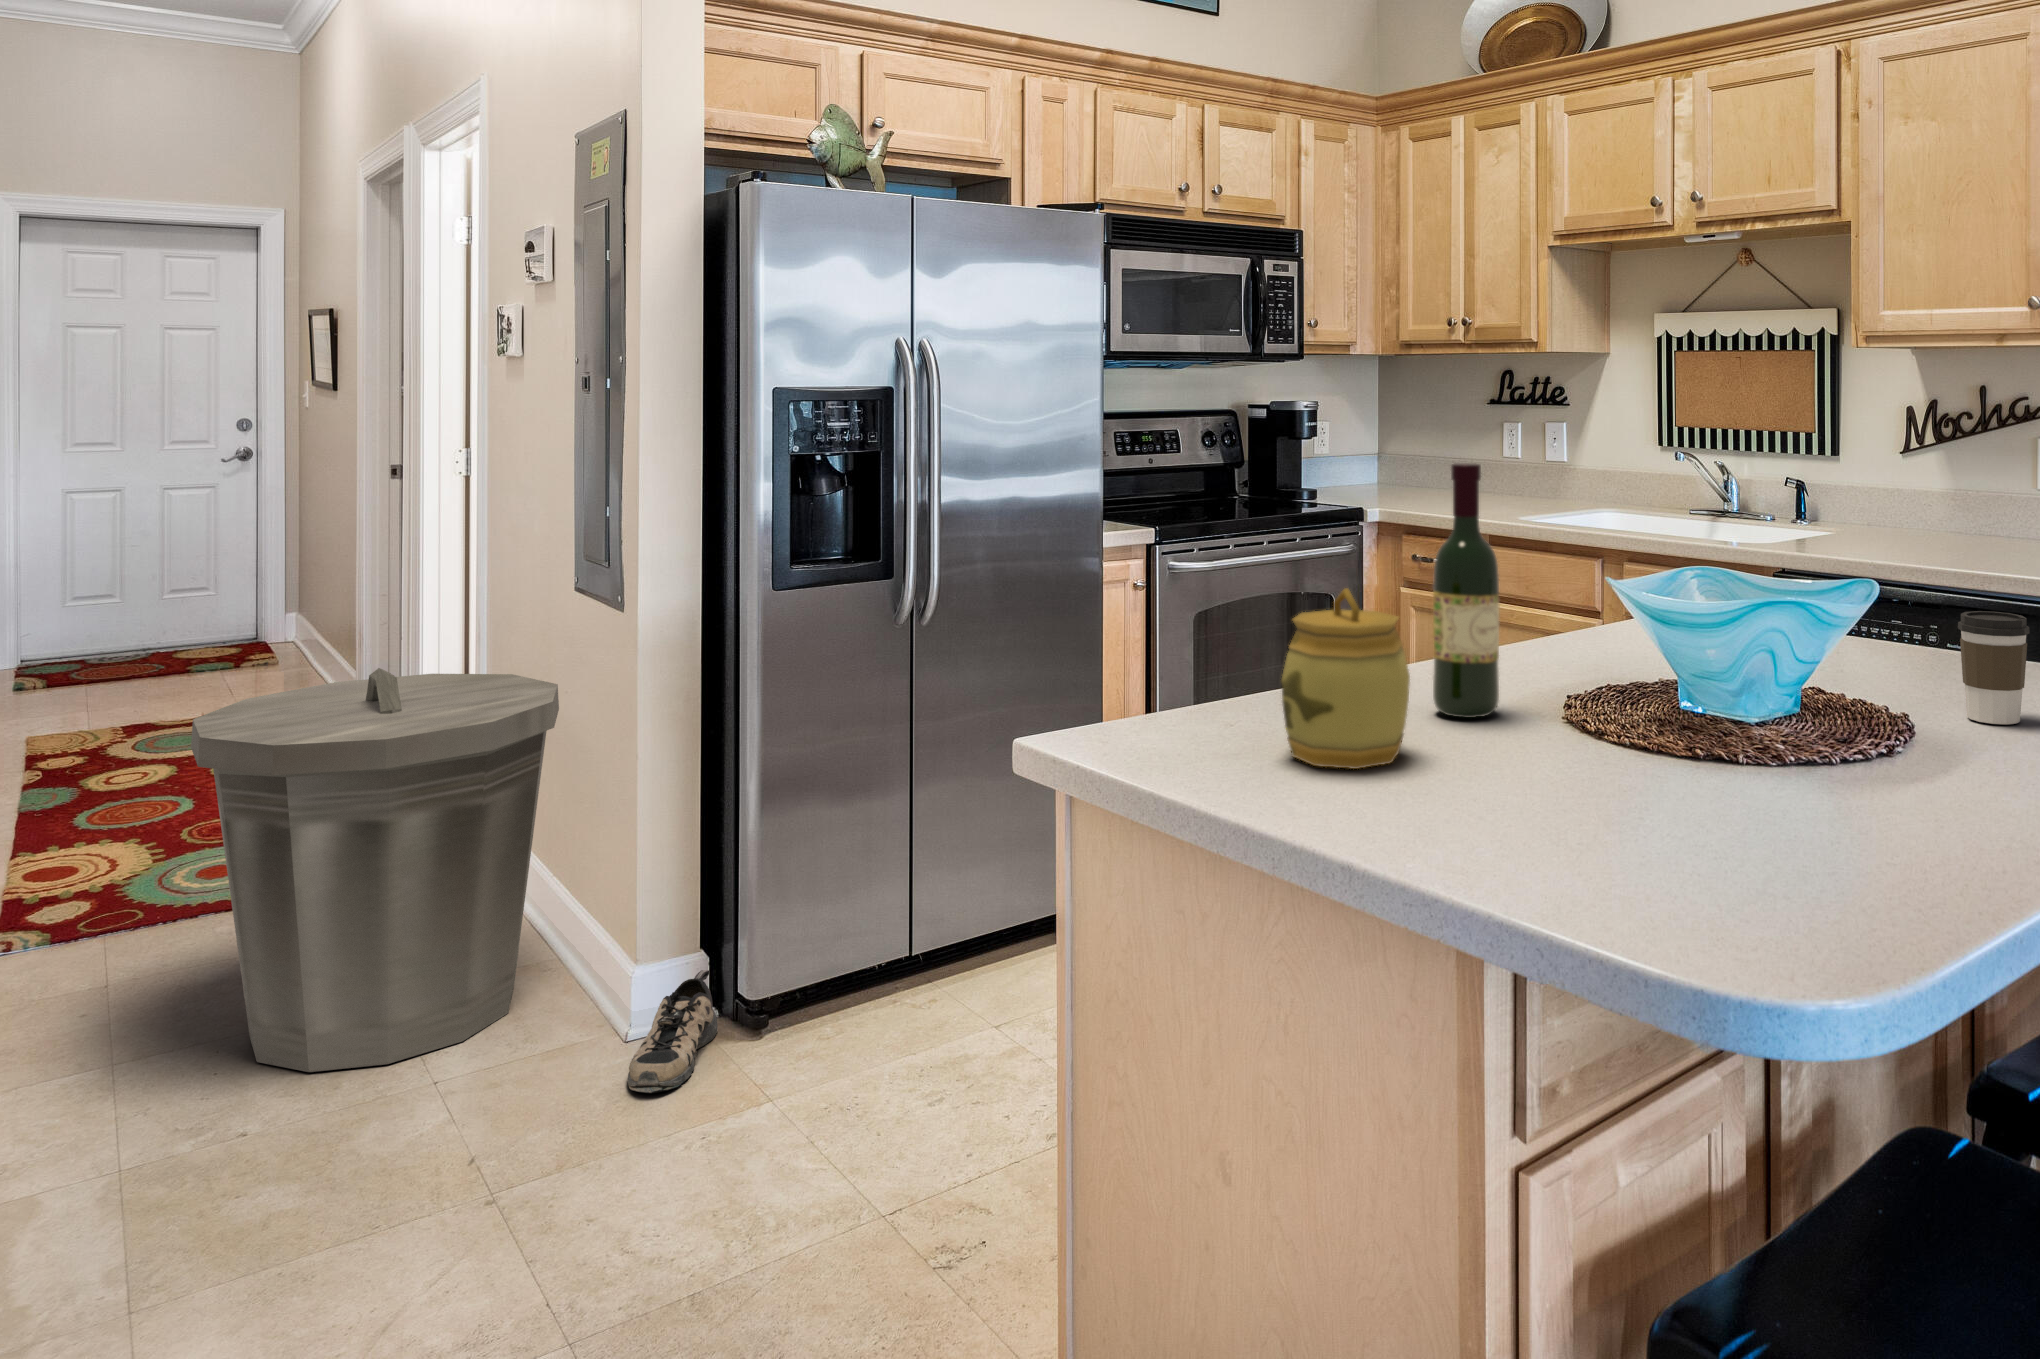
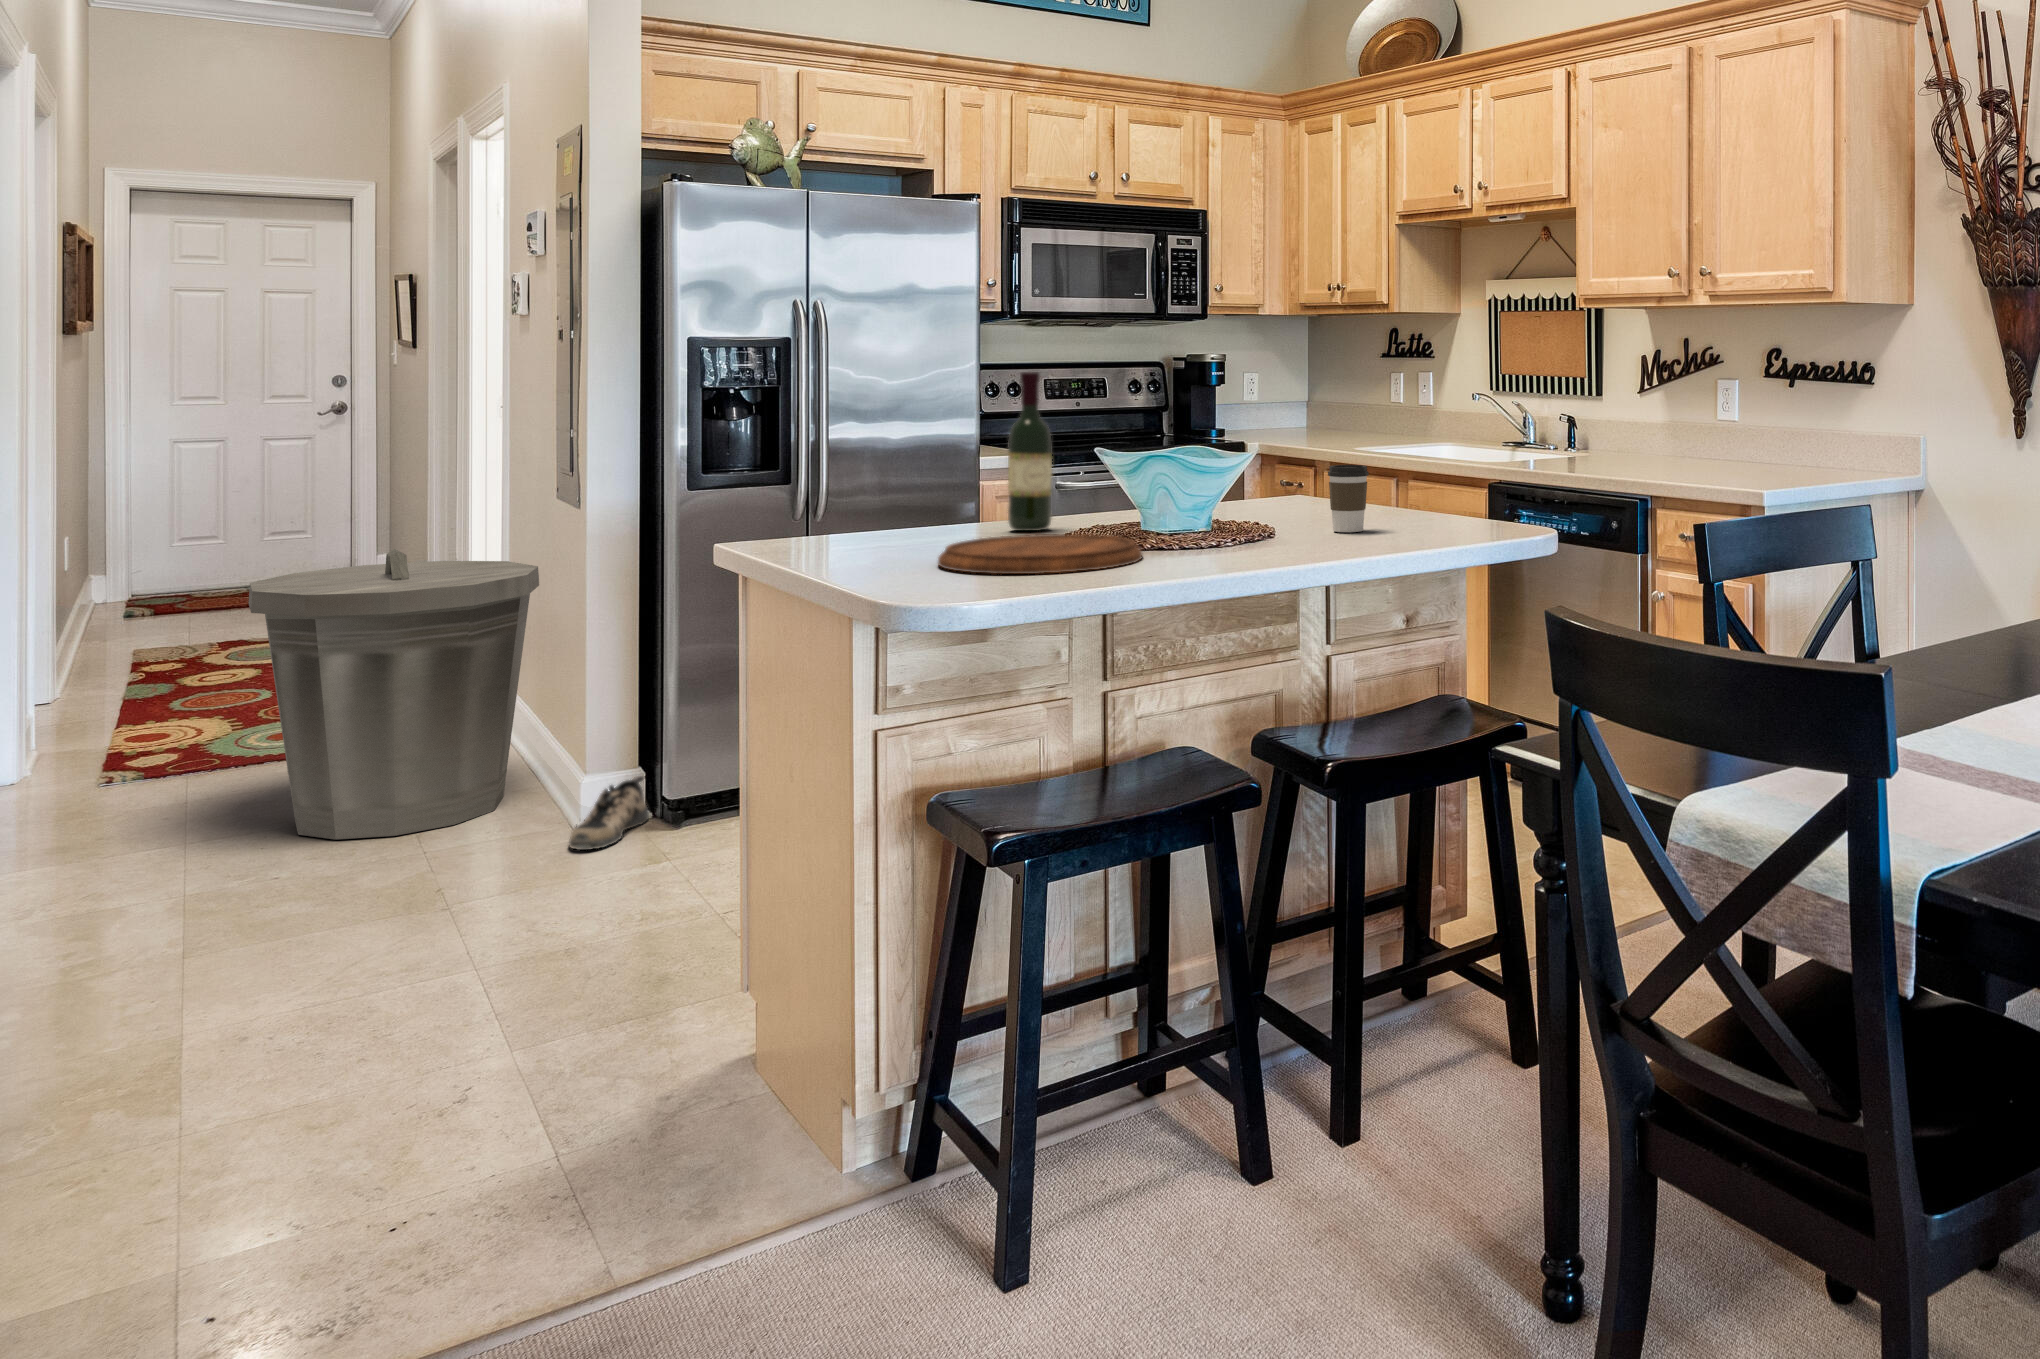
jar: present [1281,588,1410,769] -> none [872,442,955,547]
cutting board: none [1509,753,1874,883] -> present [938,534,1142,574]

